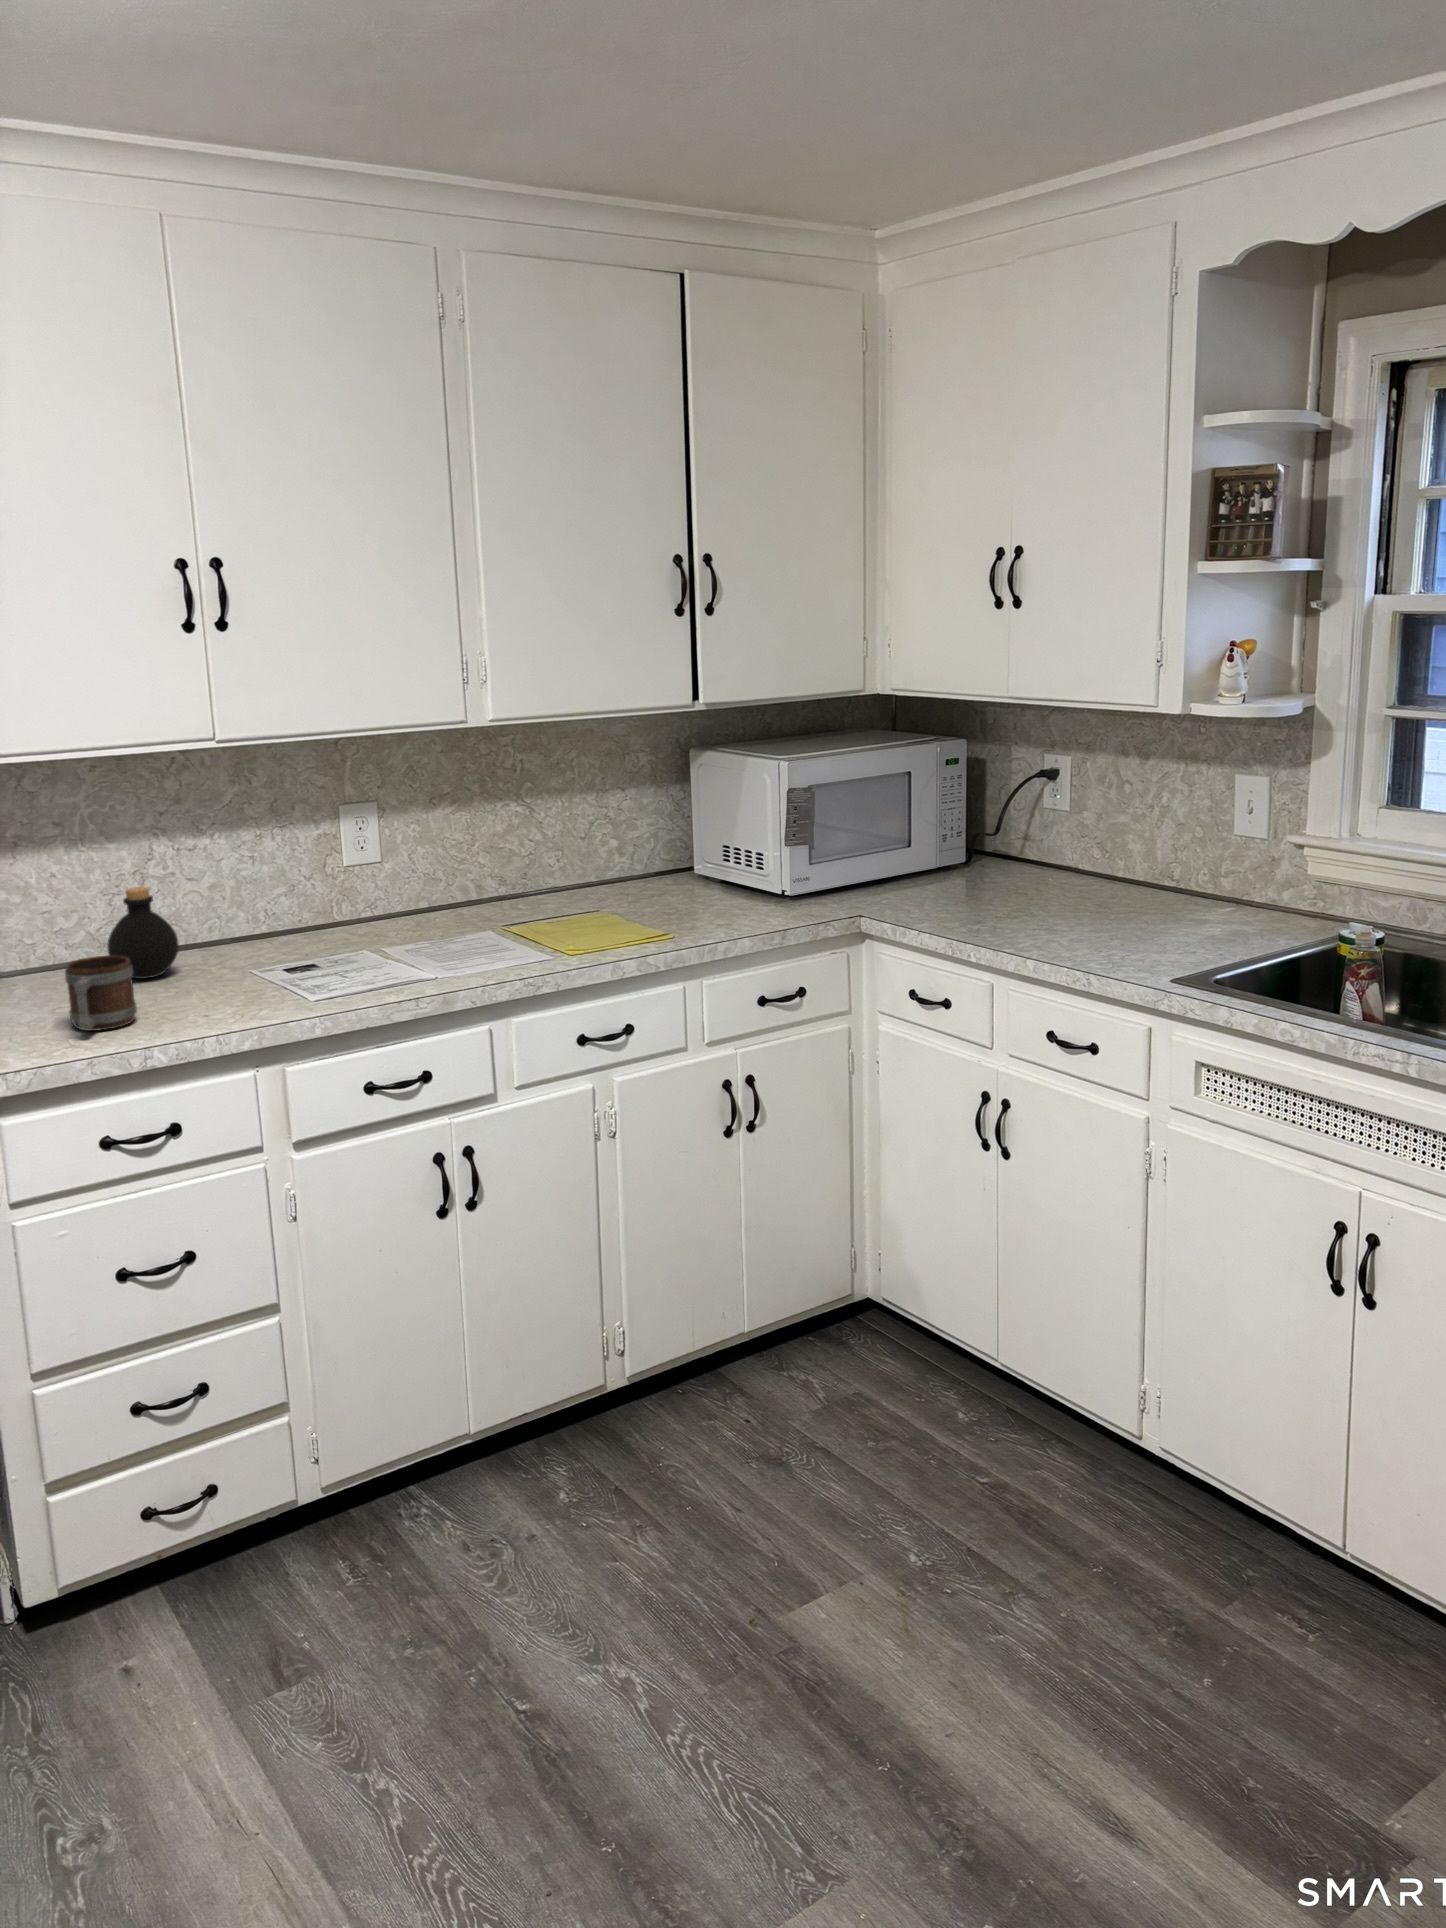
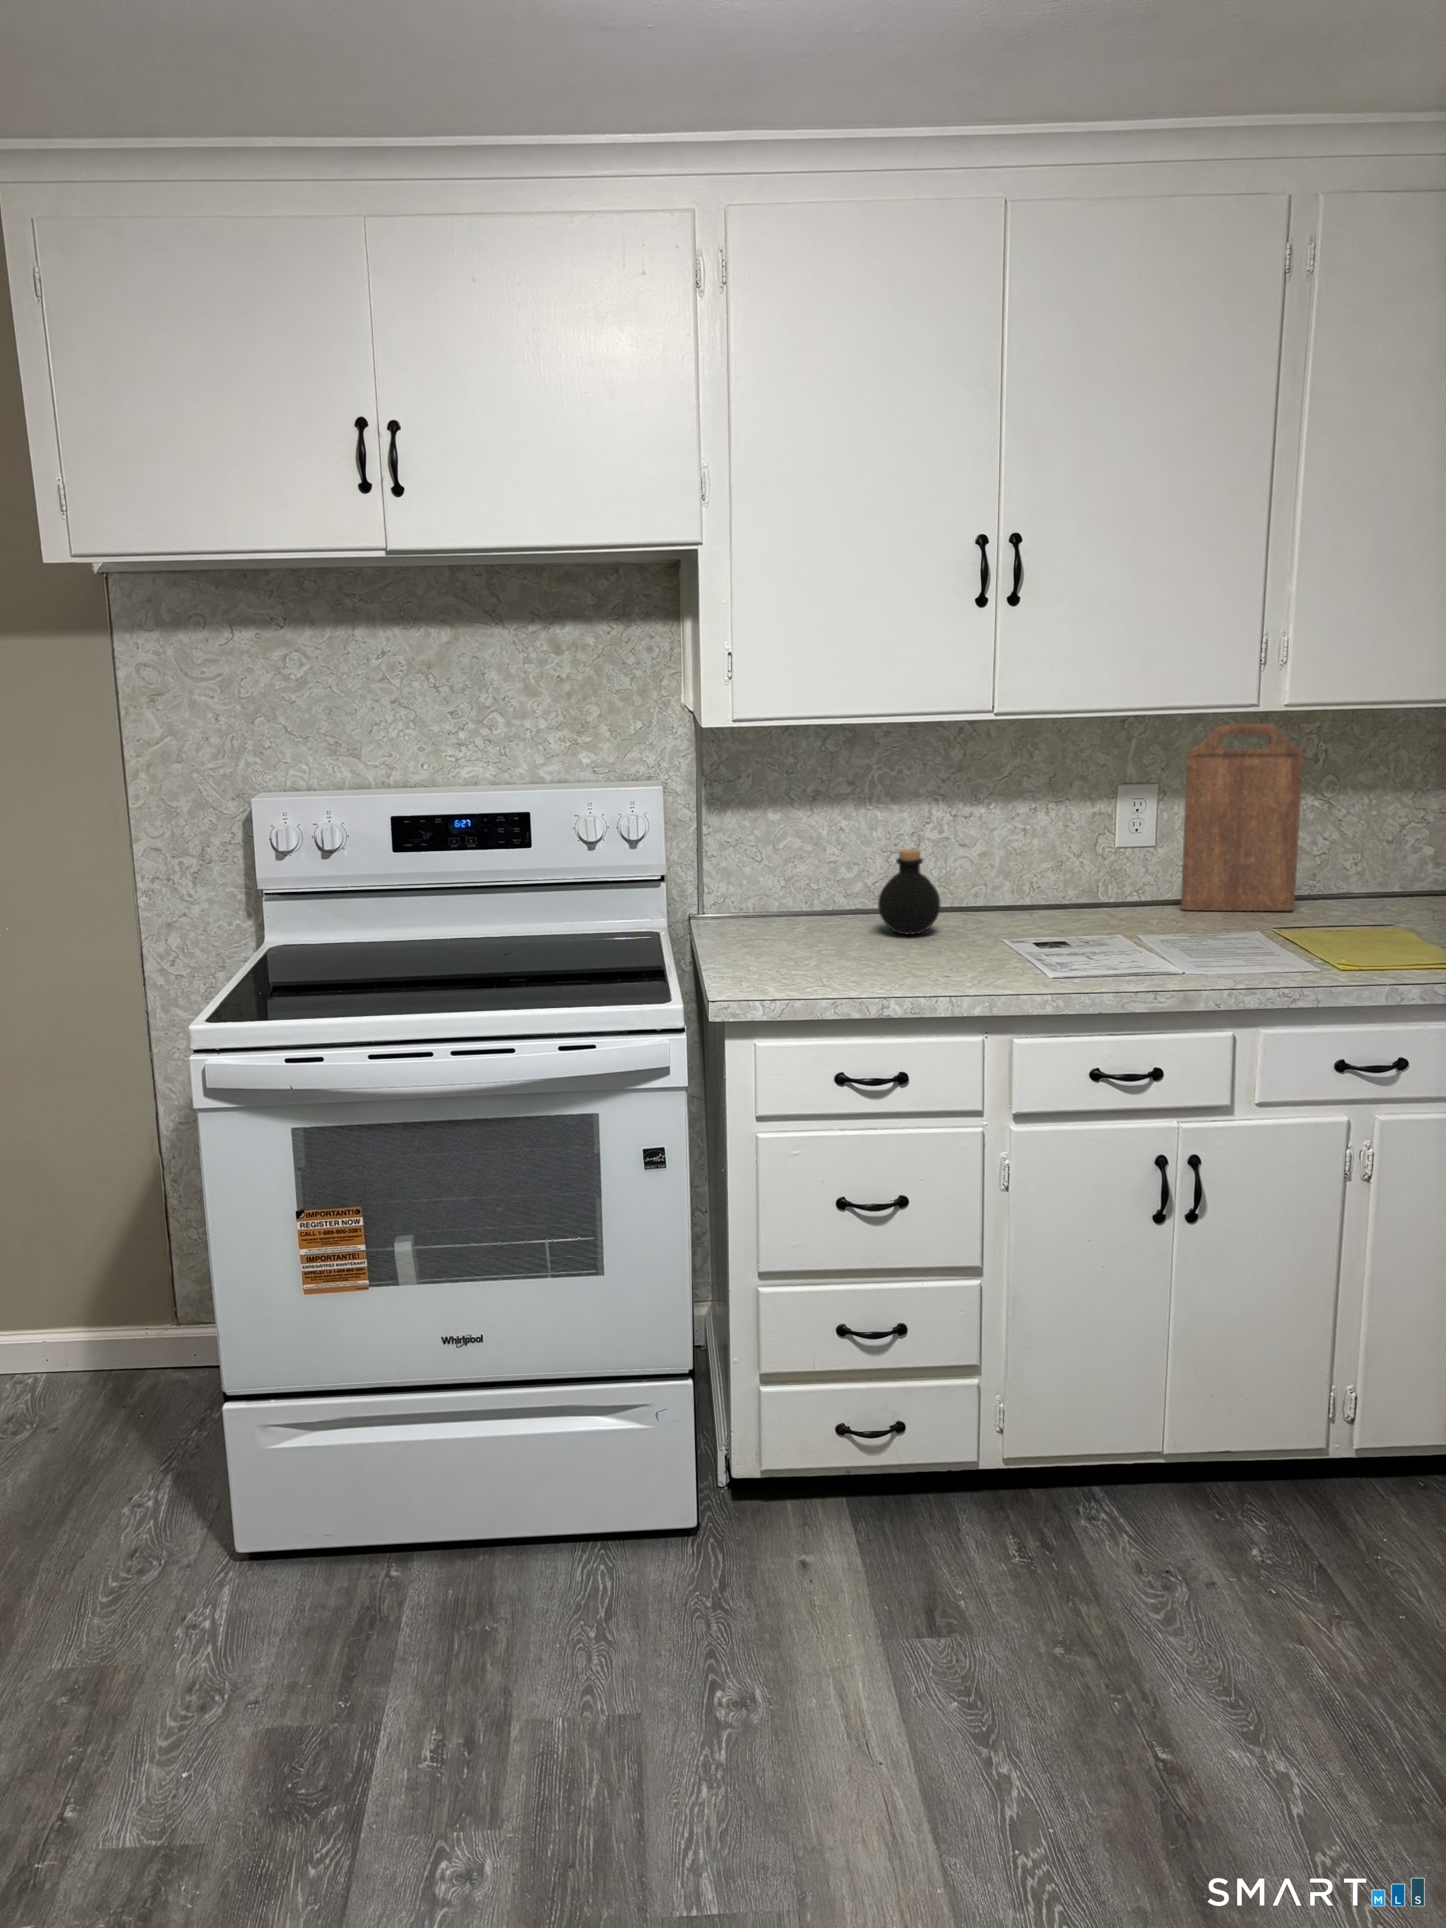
cutting board: none [405,735,517,917] -> present [1181,724,1303,911]
mug: present [65,956,137,1031] -> none [831,907,888,975]

